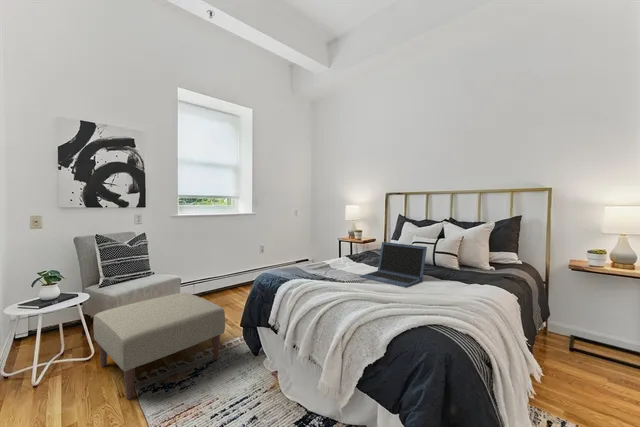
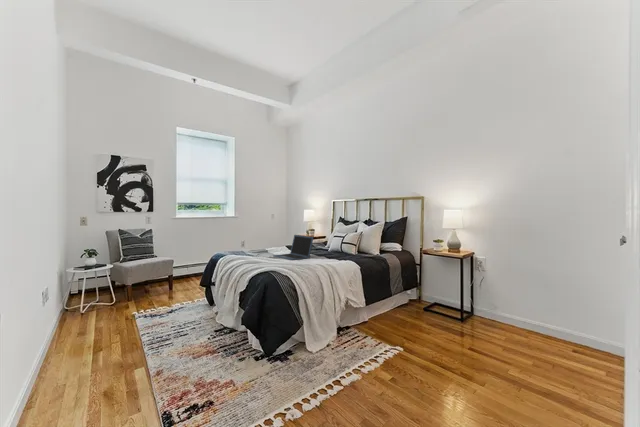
ottoman: present [93,293,225,400] -> none [115,268,193,320]

